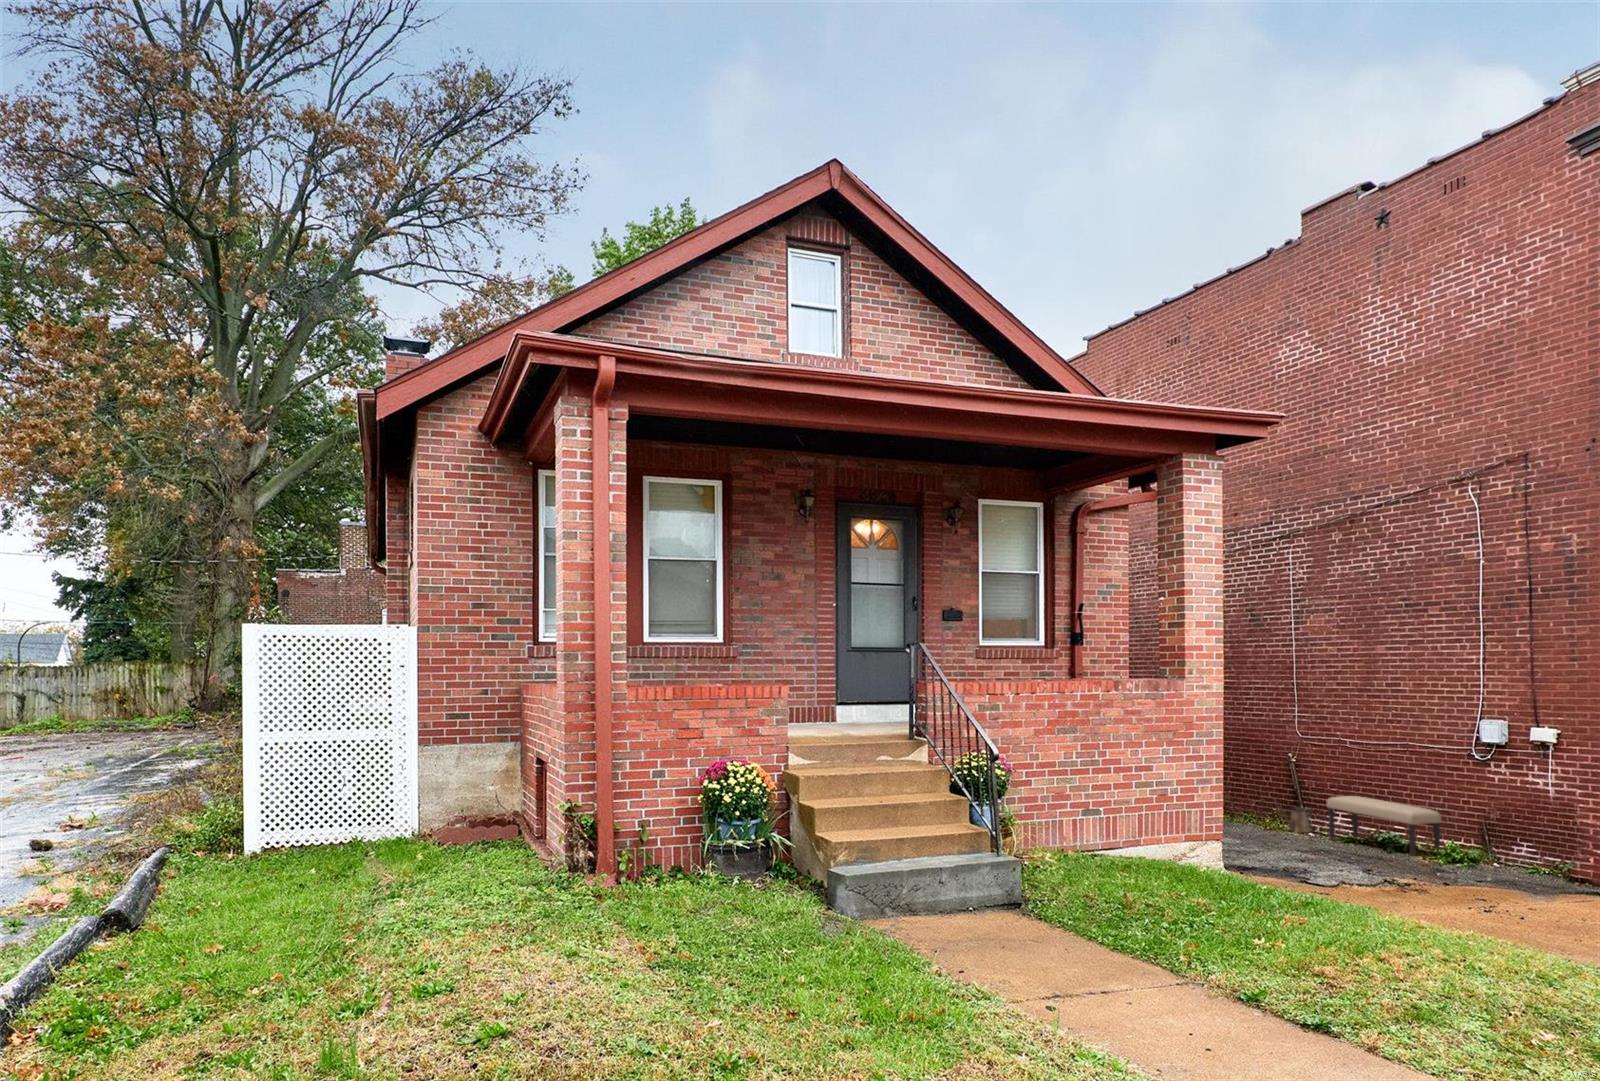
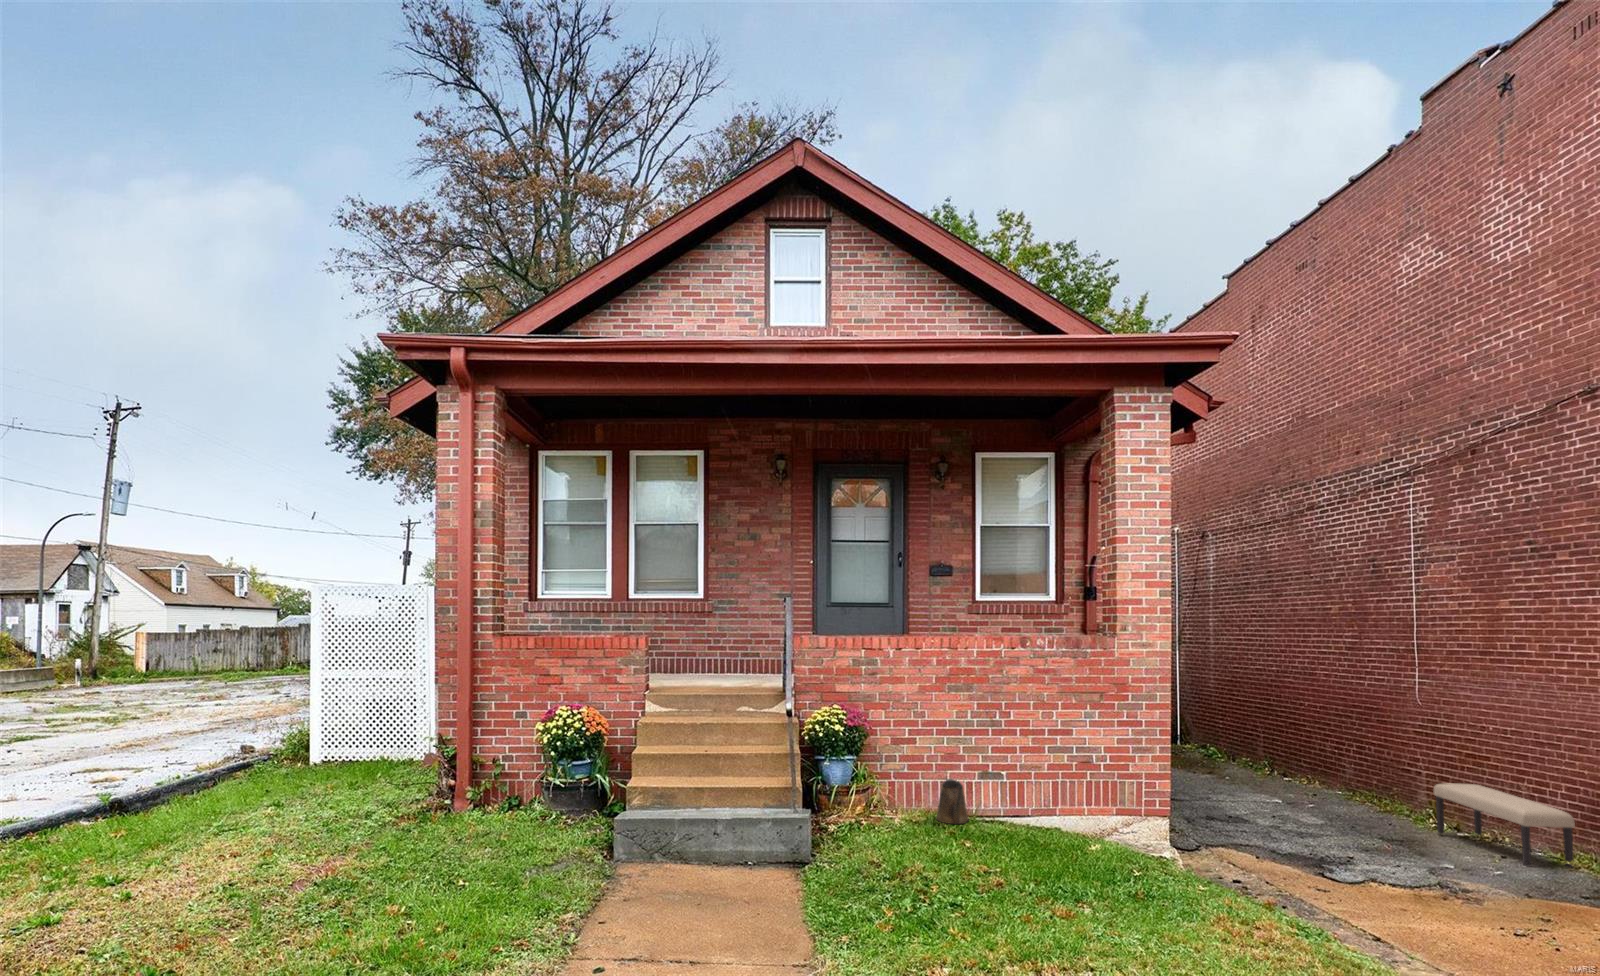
watering can: present [1279,807,1312,833] -> present [936,779,969,824]

